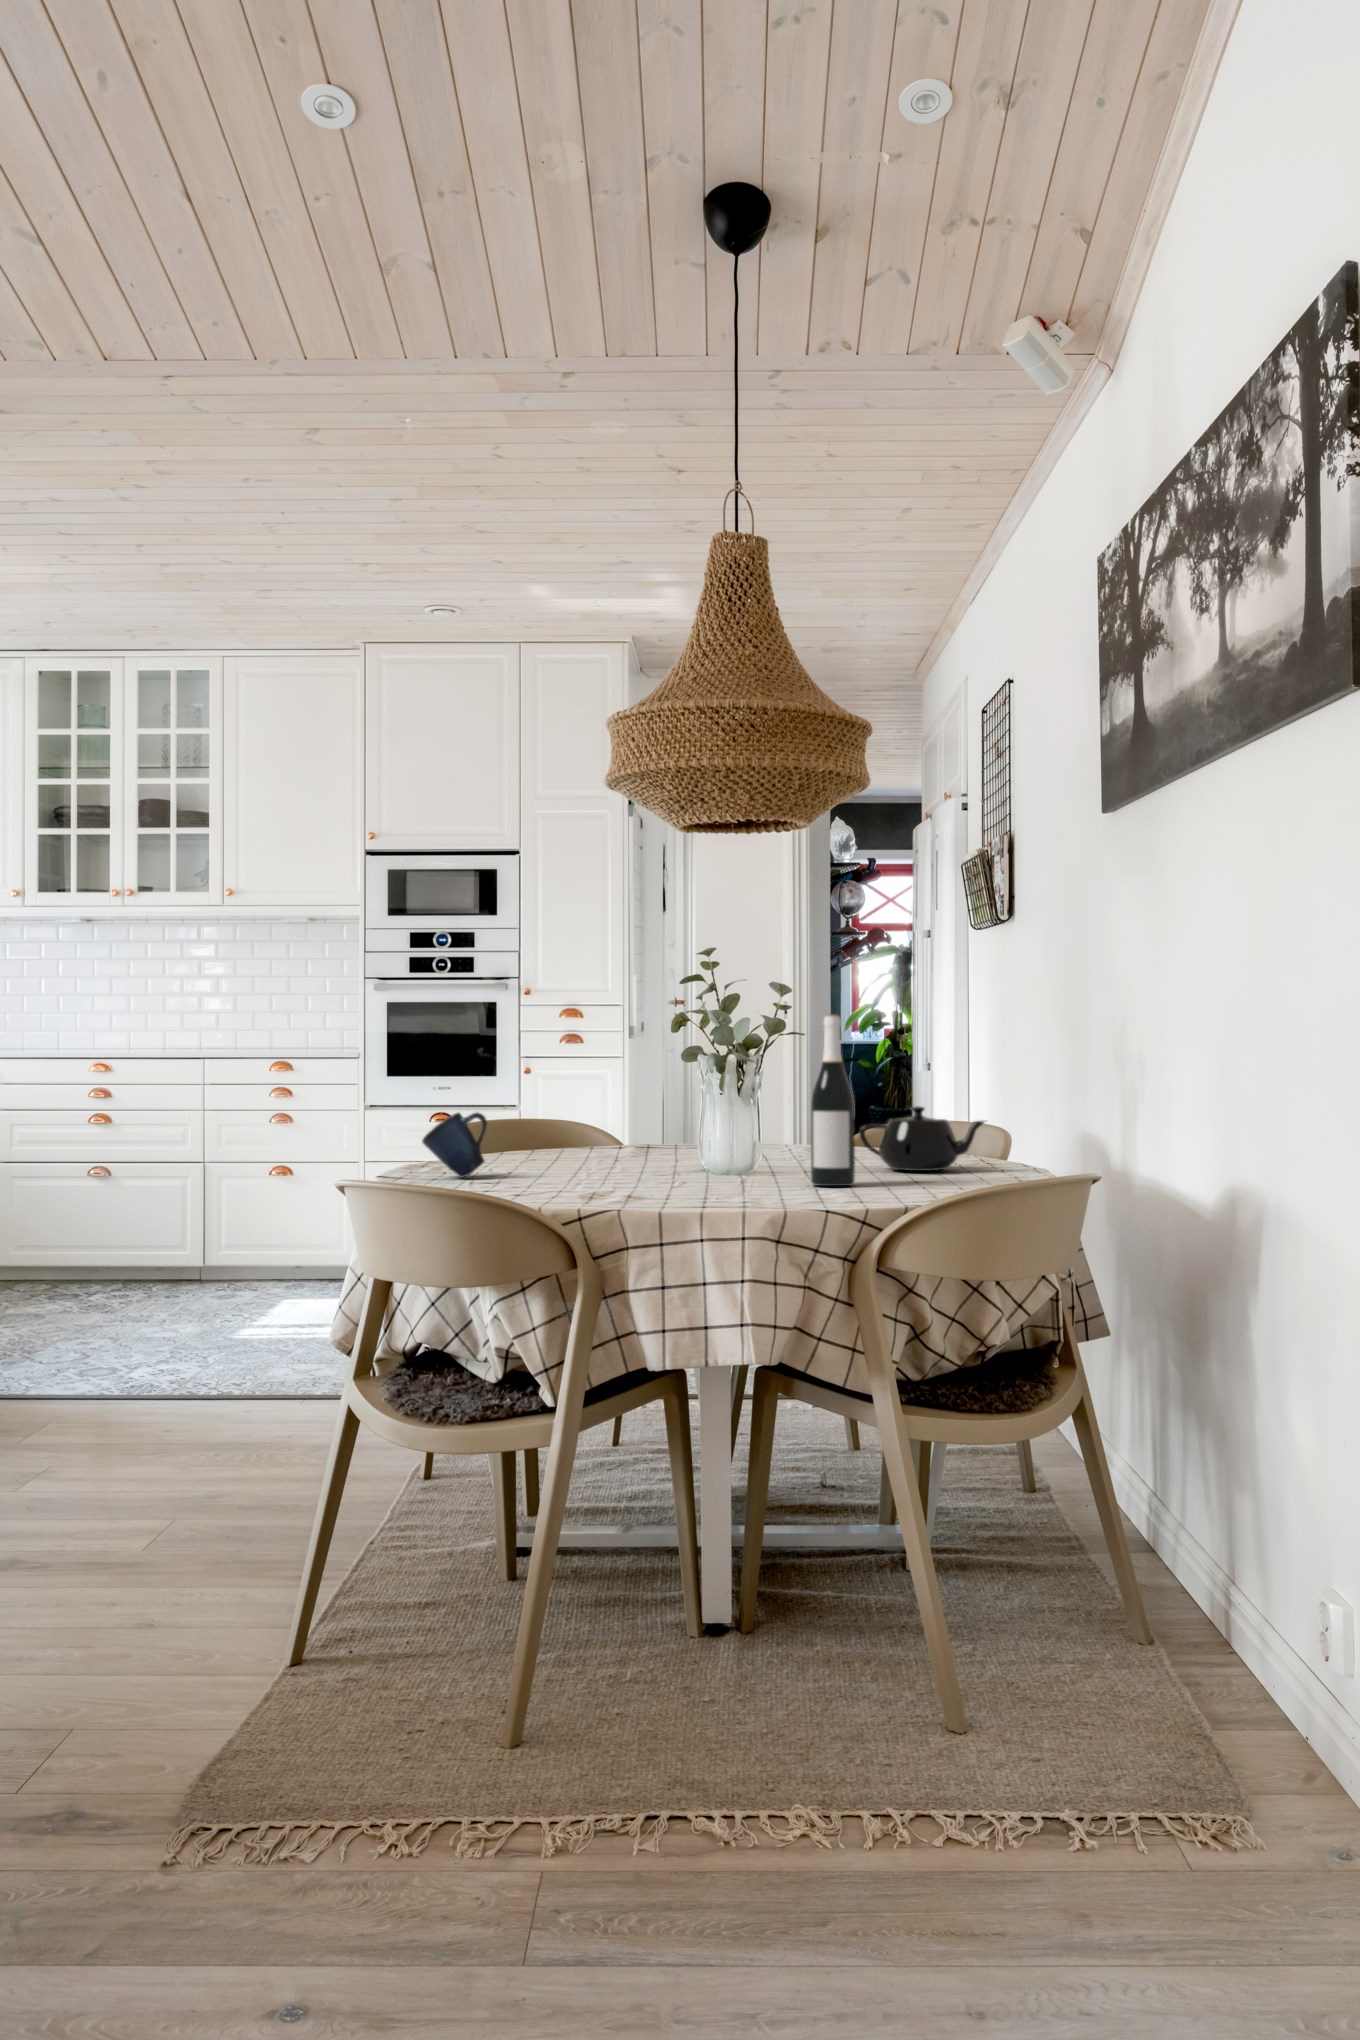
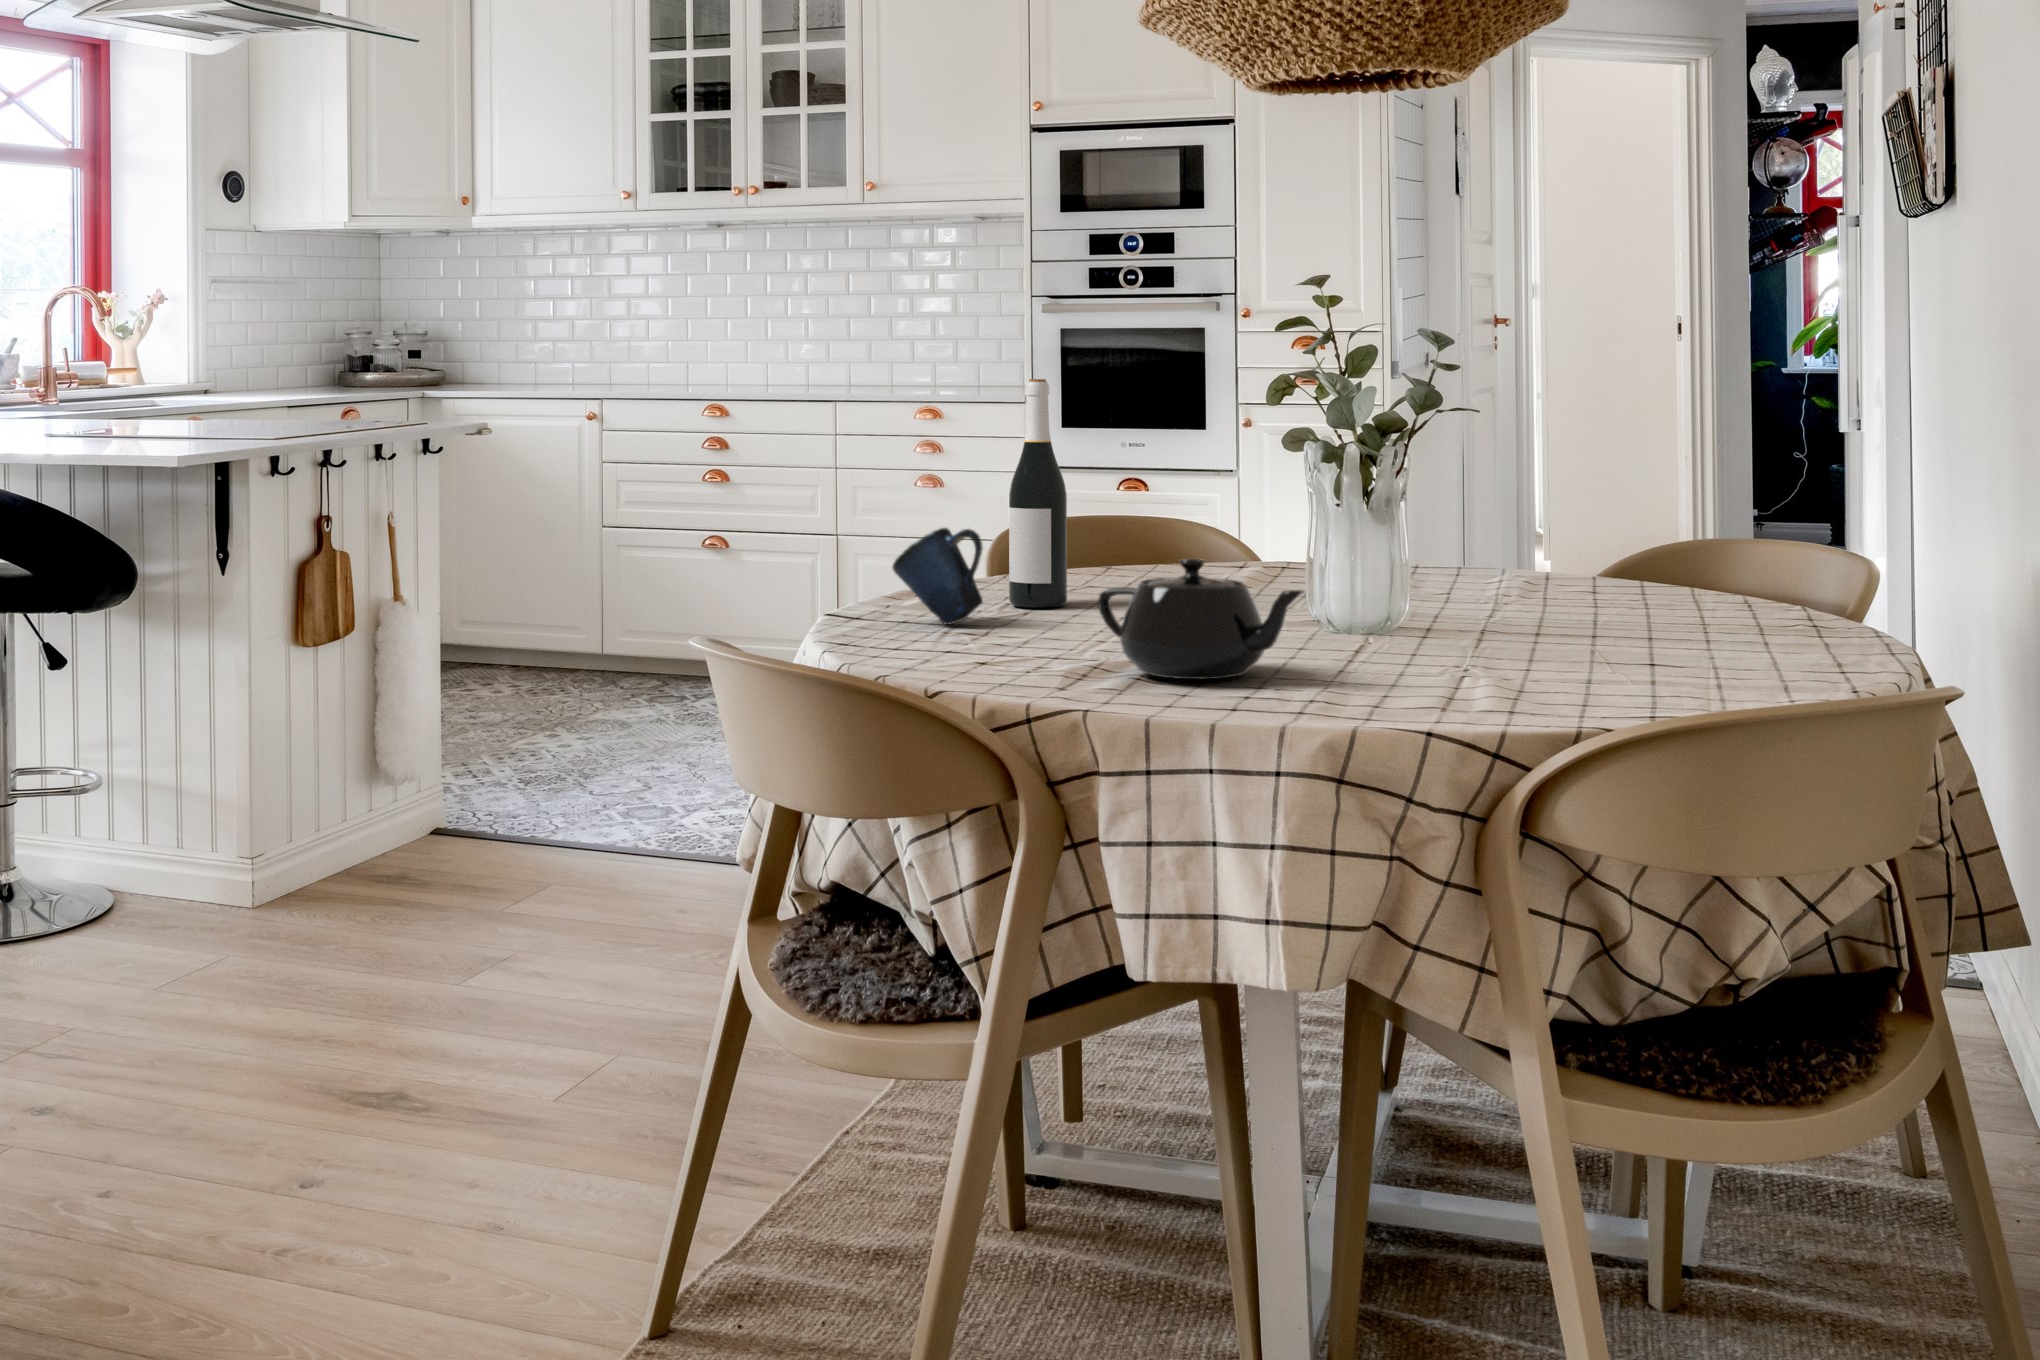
wine bottle: present [811,1014,855,1186] -> present [1009,379,1067,608]
teapot: present [859,1106,984,1171] -> present [1098,558,1304,679]

